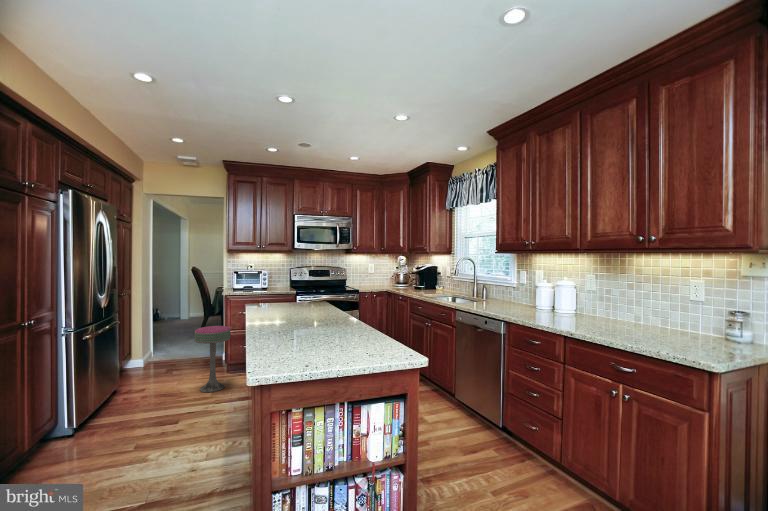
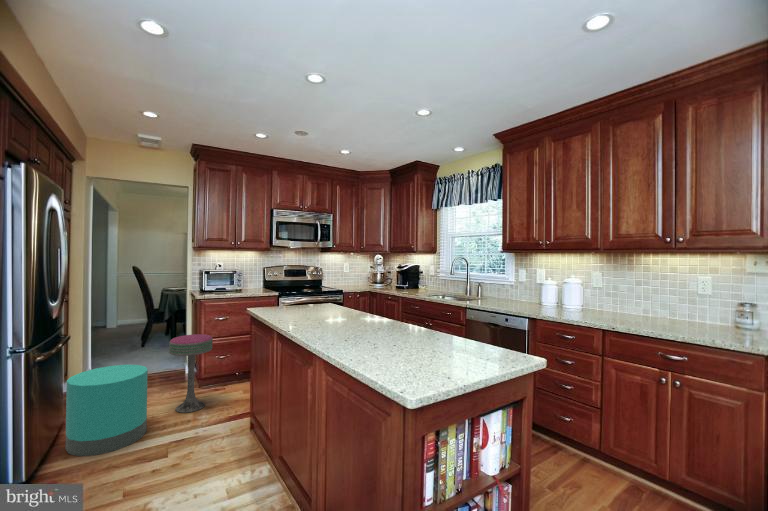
trash can: none [109,348,172,419] -> present [65,365,148,456]

